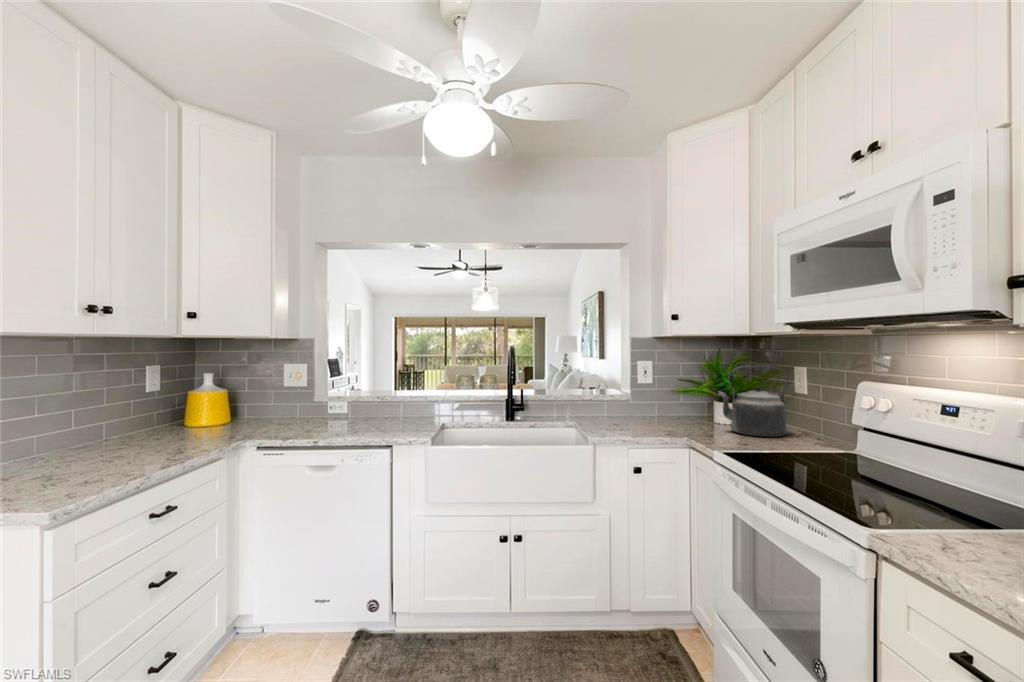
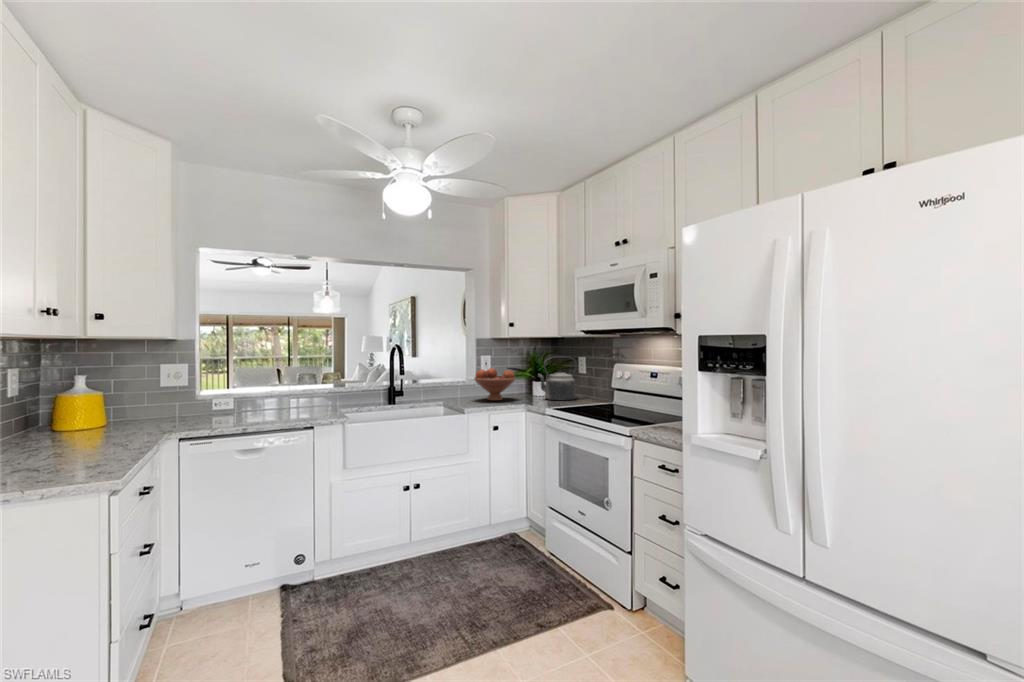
fruit bowl: none [621,379,684,427] -> present [474,368,516,401]

